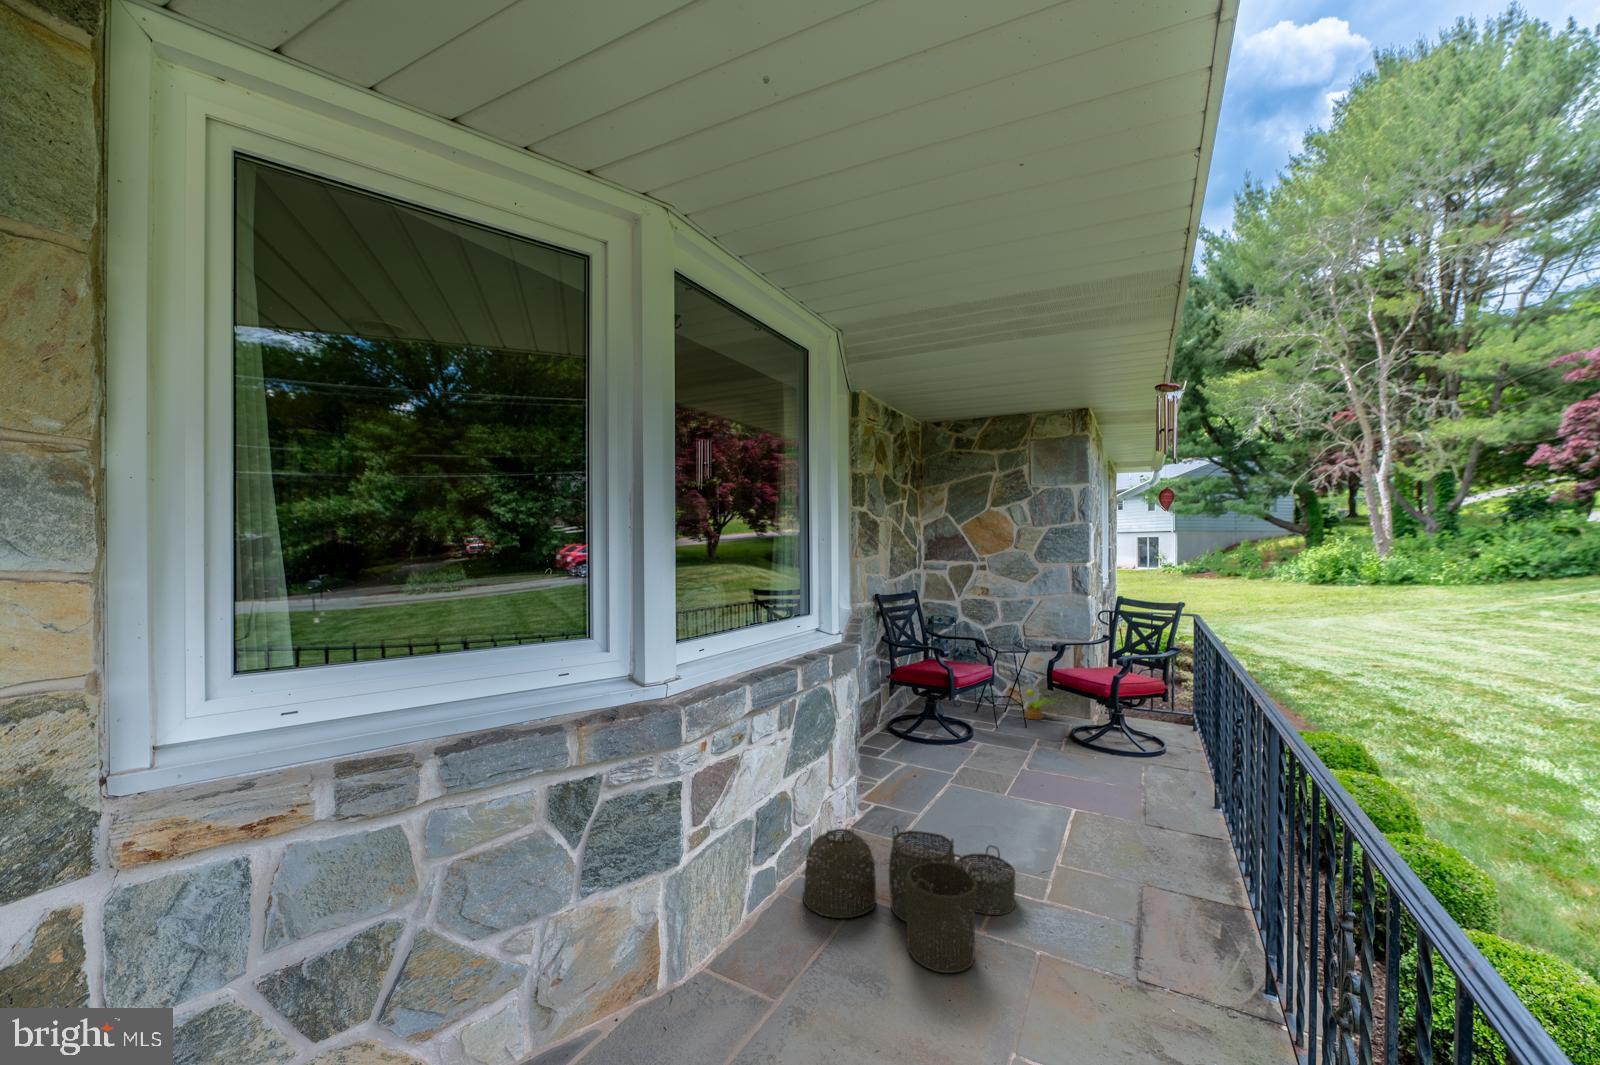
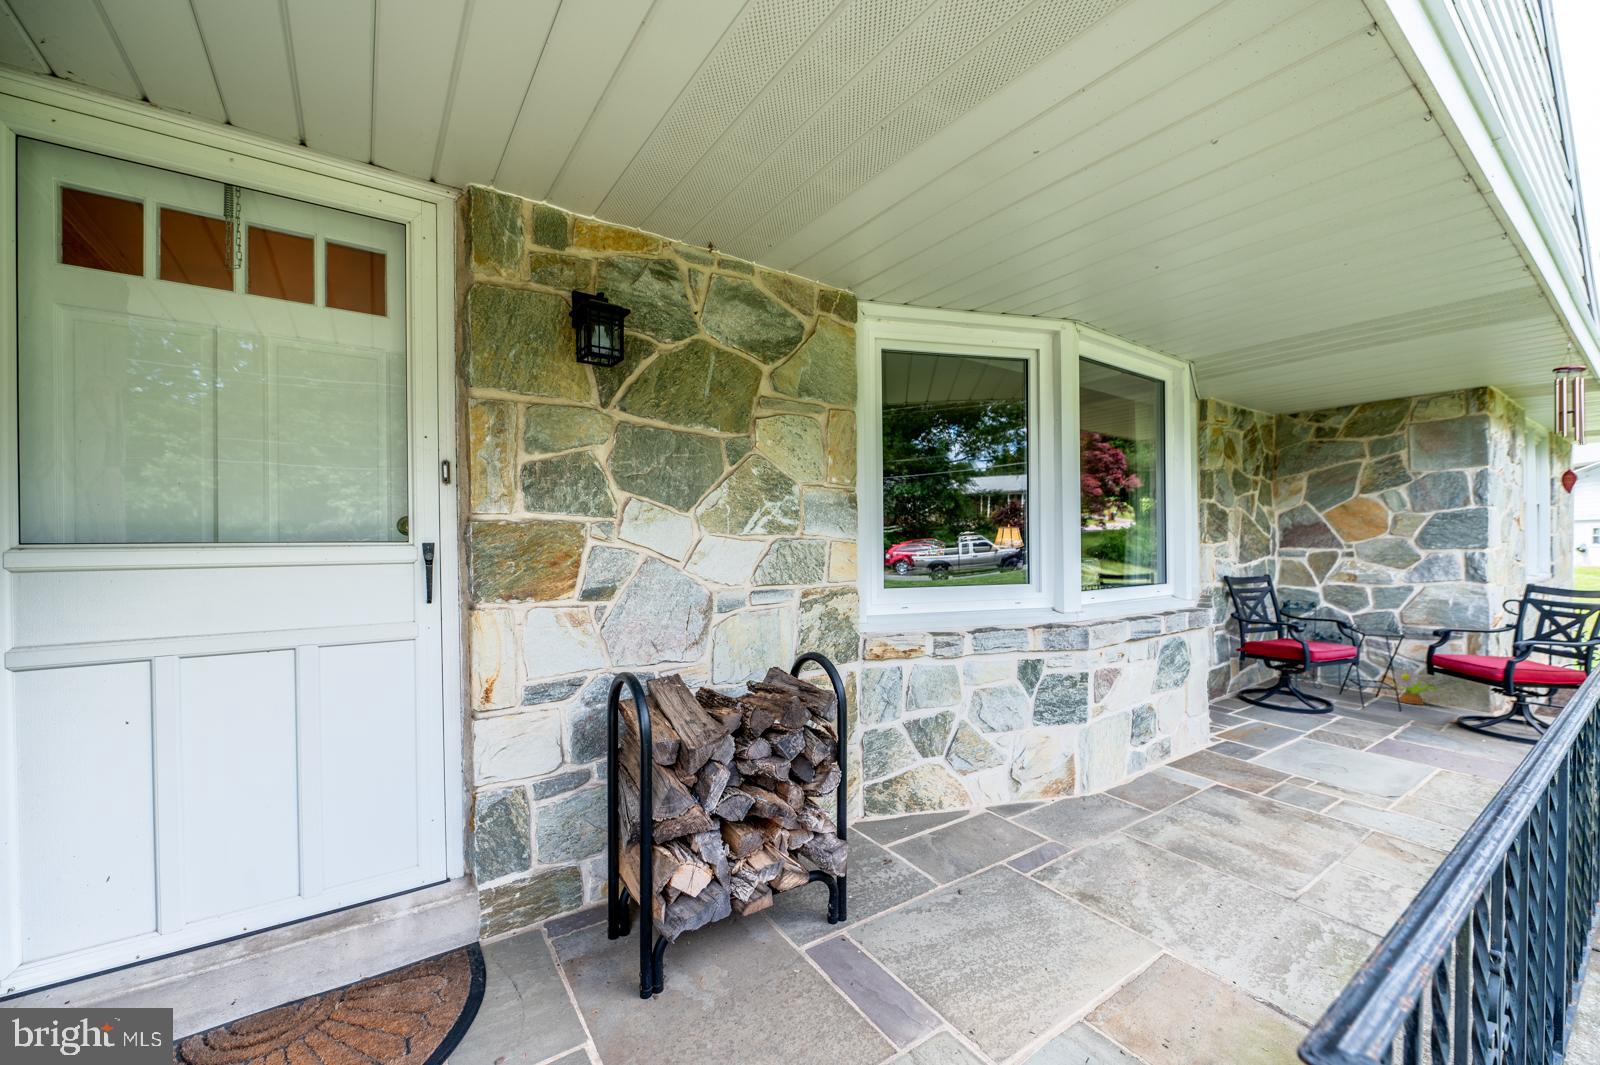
woven basket: present [803,826,1015,973] -> none [1174,726,1357,815]

